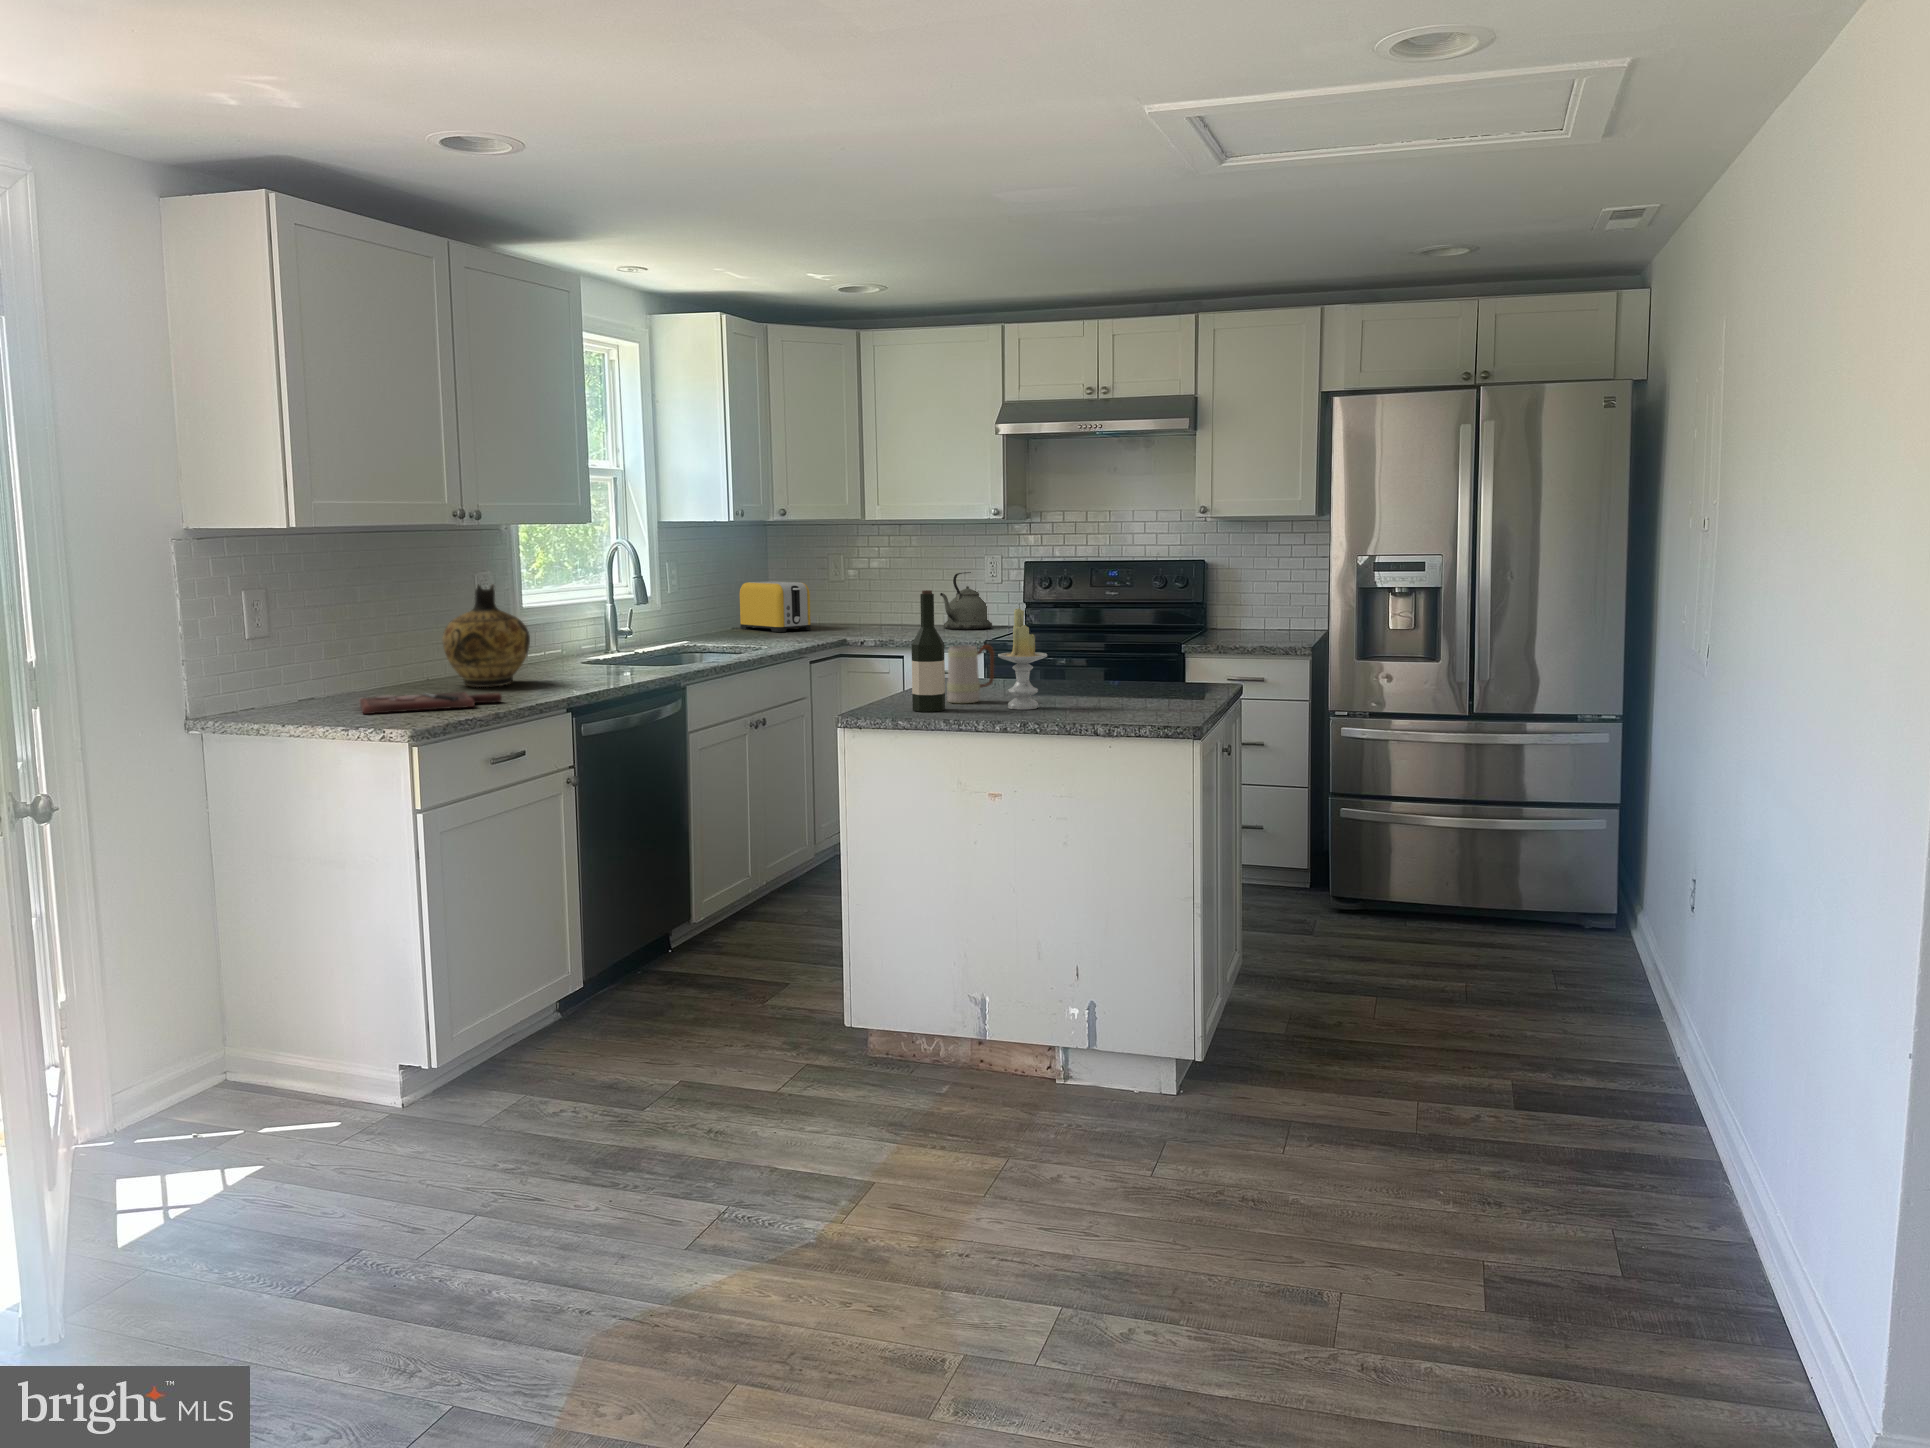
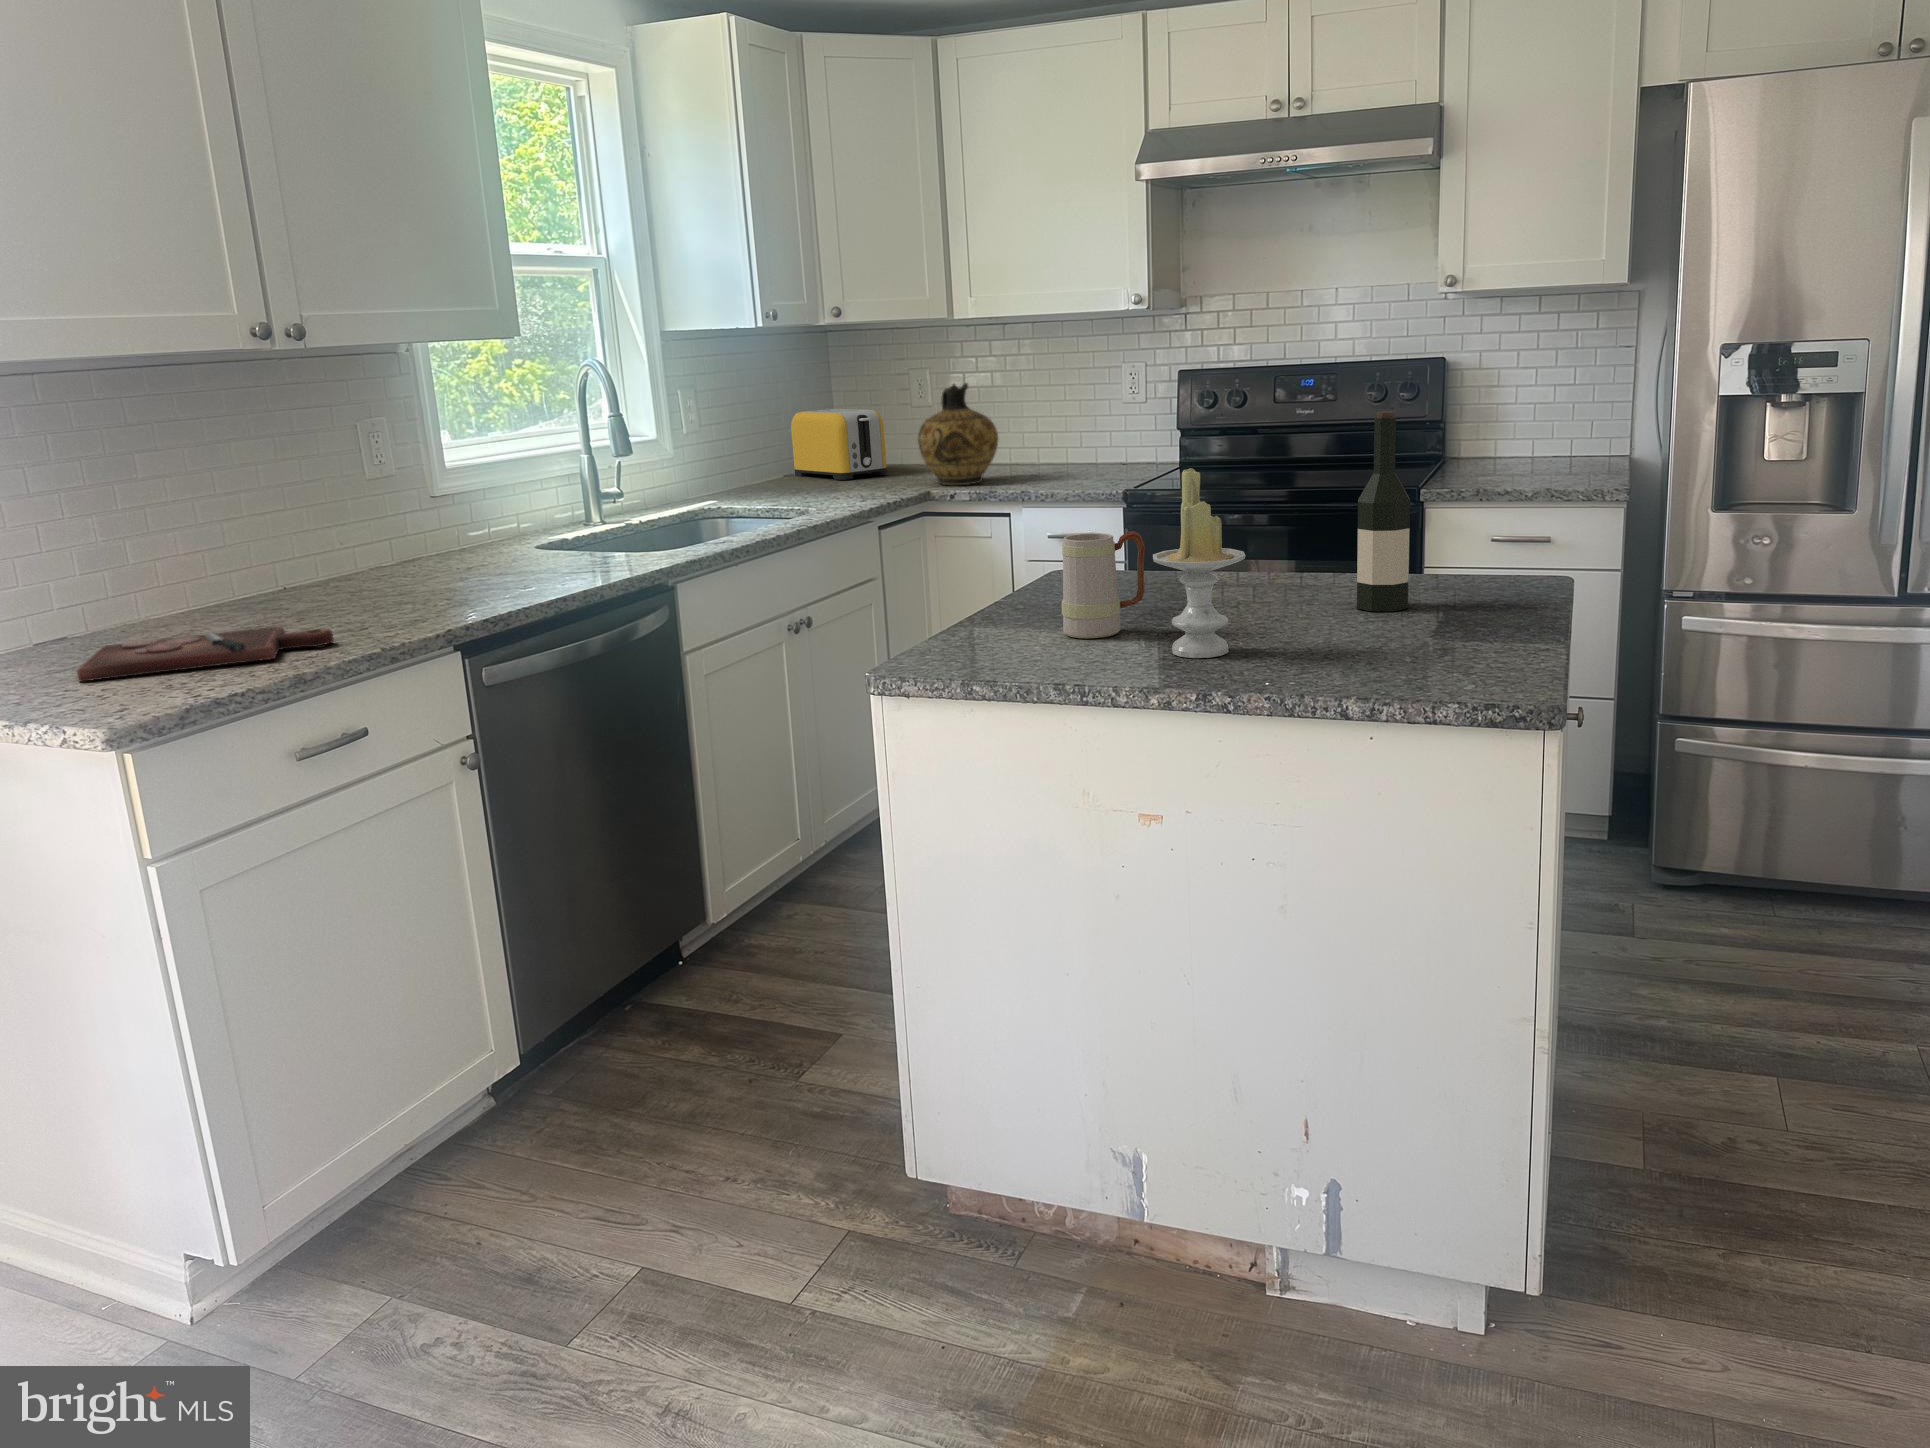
kettle: present [940,572,992,629] -> none [1061,387,1134,467]
ceramic jug: present [442,584,530,687] -> present [918,383,998,485]
wine bottle: present [911,590,945,712] -> present [1357,412,1410,611]

